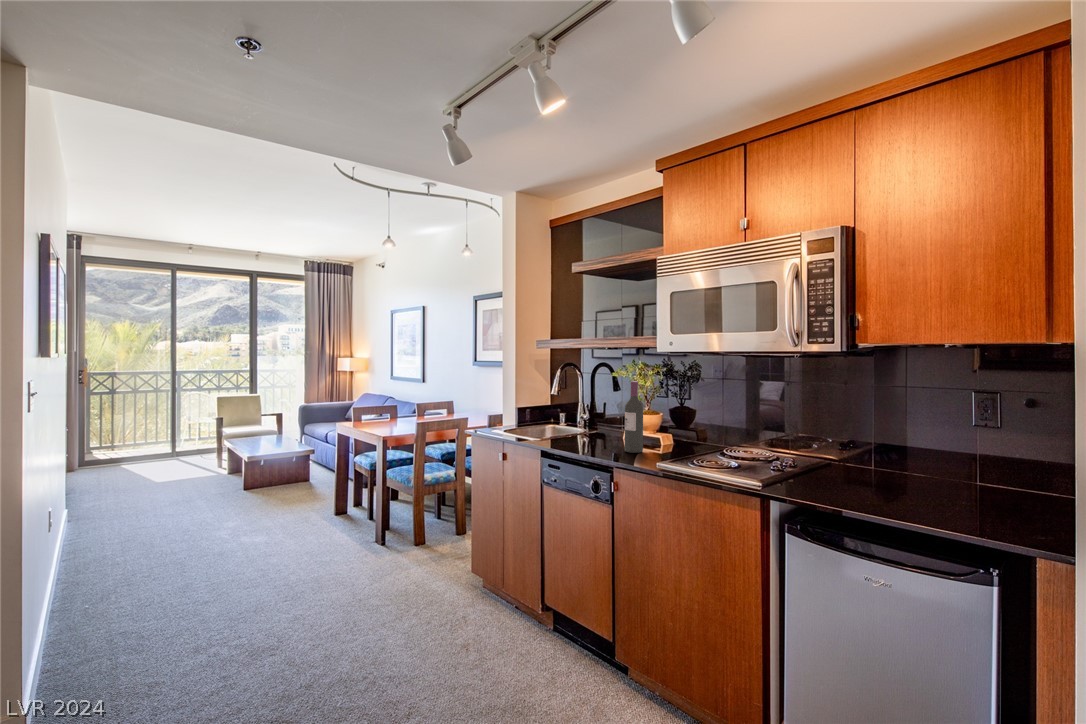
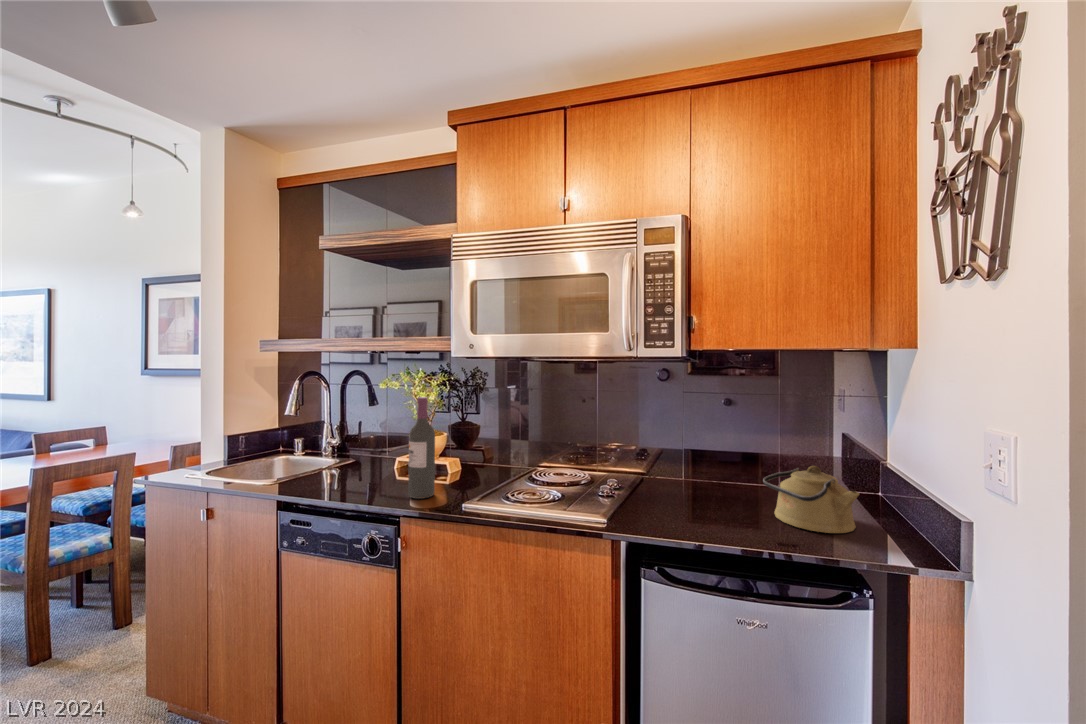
kettle: none [914,449,1004,509] -> present [763,466,859,533]

